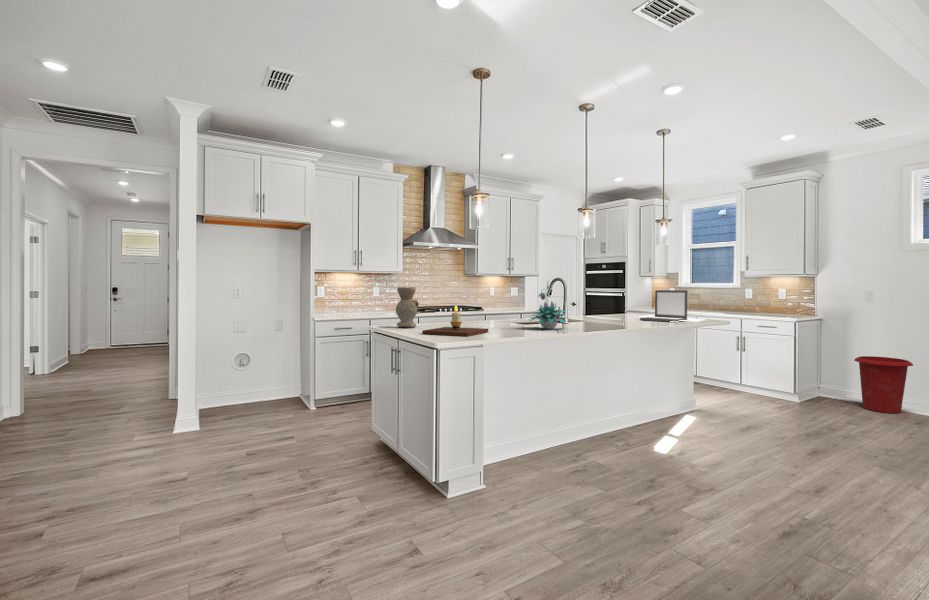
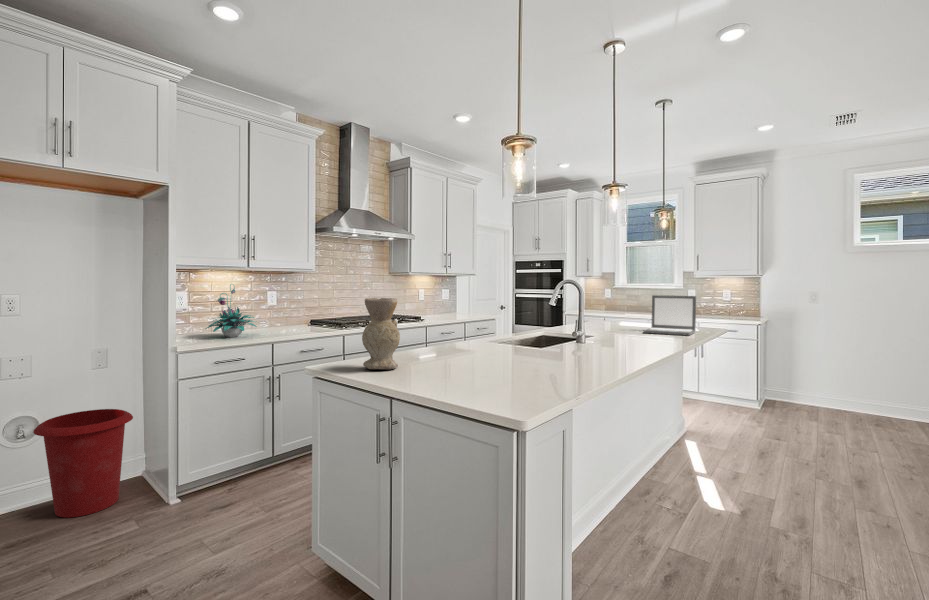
plant: present [530,281,567,329] -> present [206,285,256,337]
candle: present [422,306,488,336] -> none [453,334,551,396]
waste bin: present [854,356,913,413] -> present [33,409,133,518]

